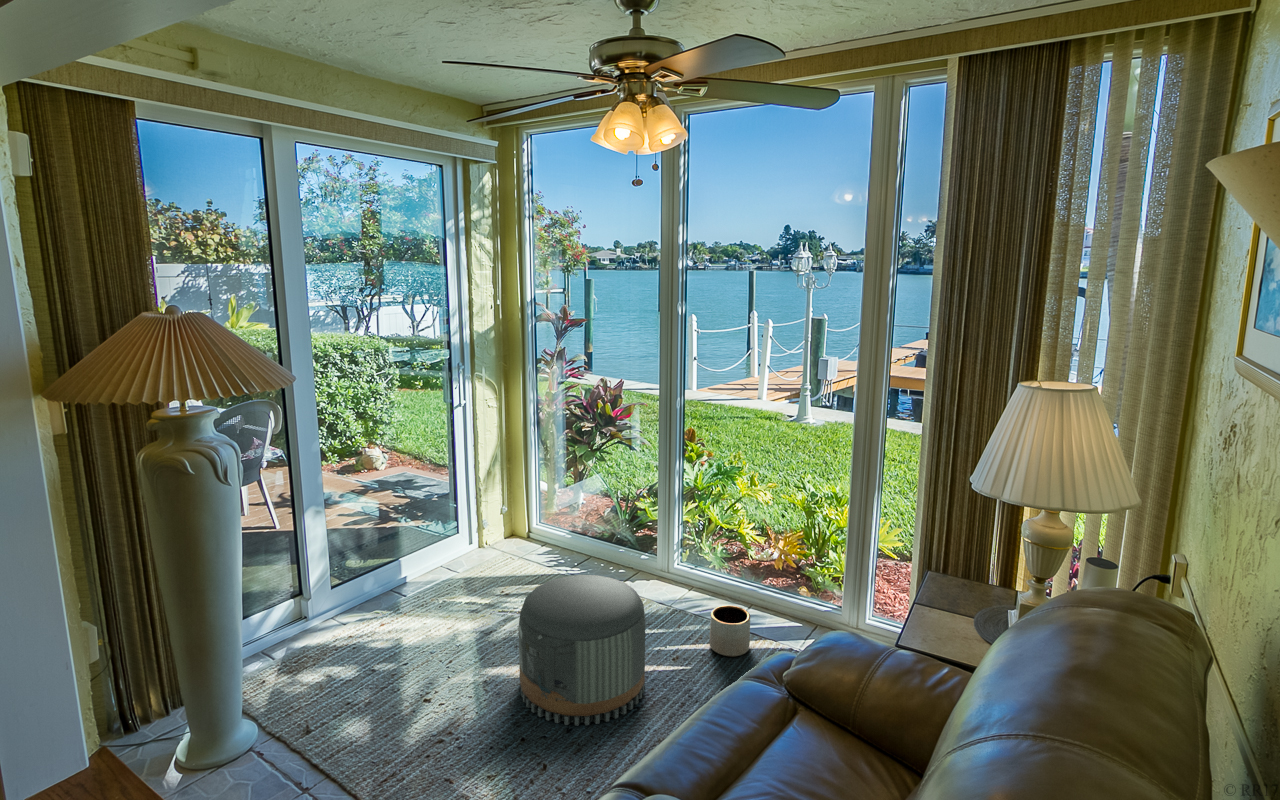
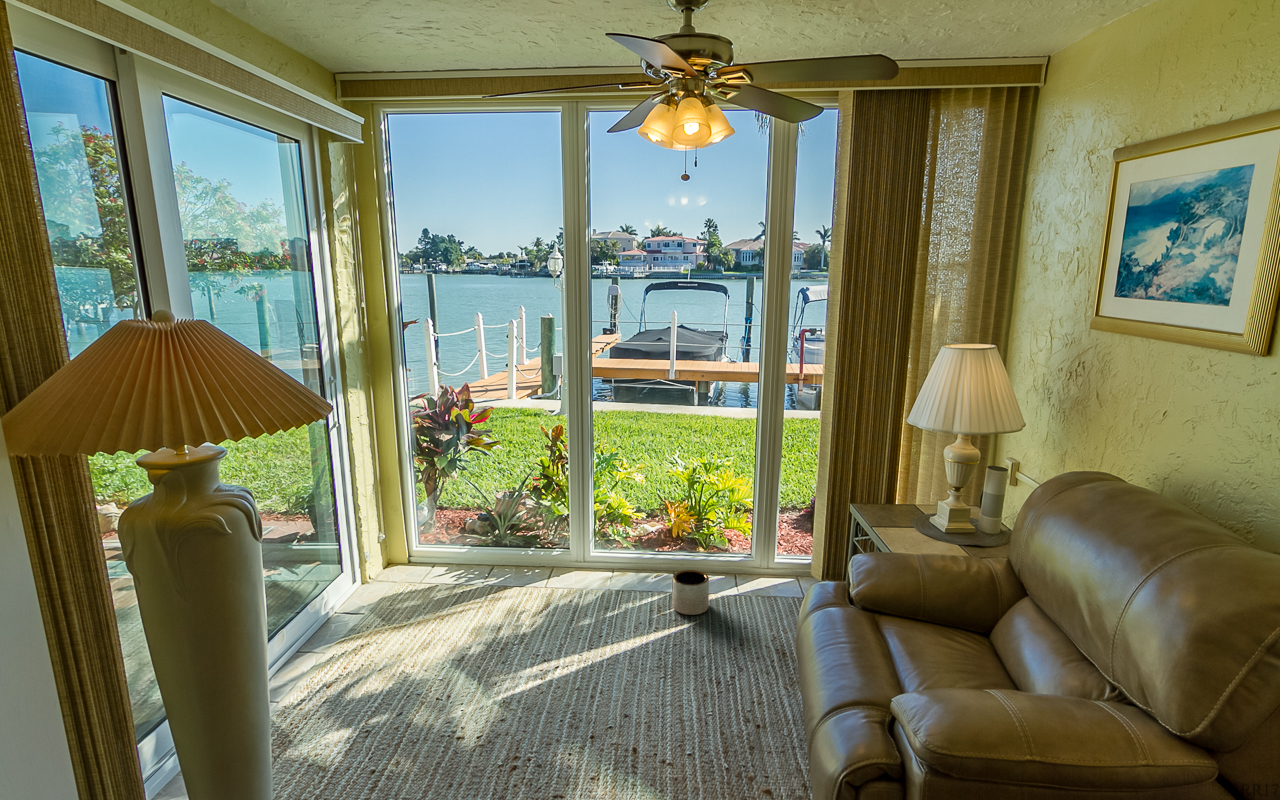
pouf: present [518,575,645,726] -> none [536,566,662,714]

